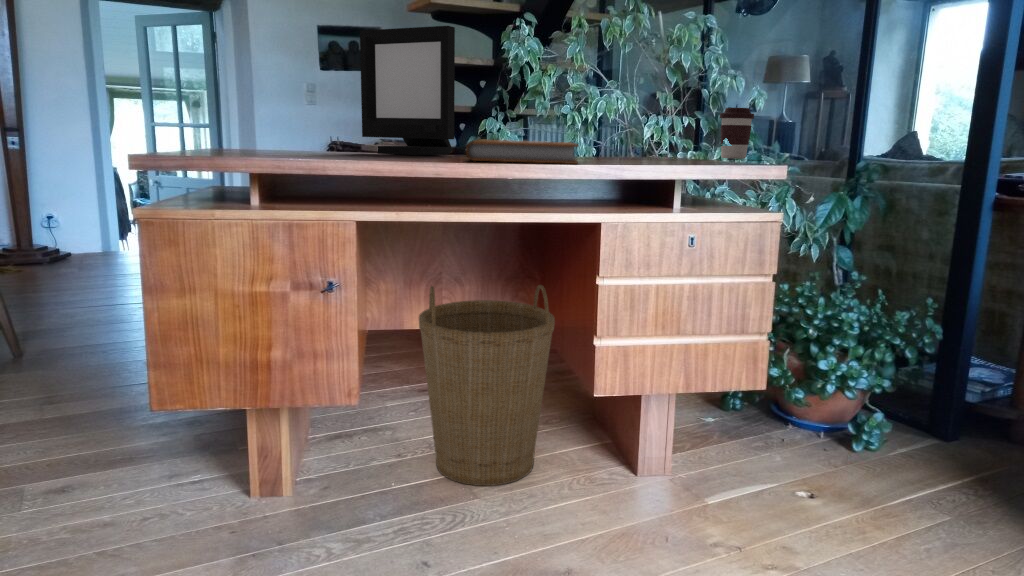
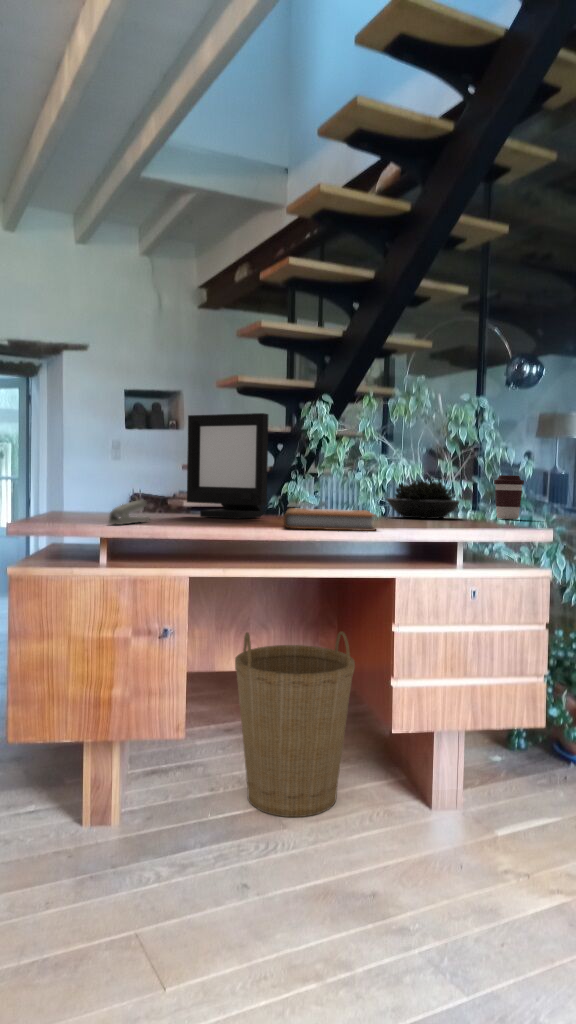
succulent plant: none [596,111,680,158] -> present [387,480,460,519]
stapler: none [253,129,310,156] -> present [109,500,150,524]

